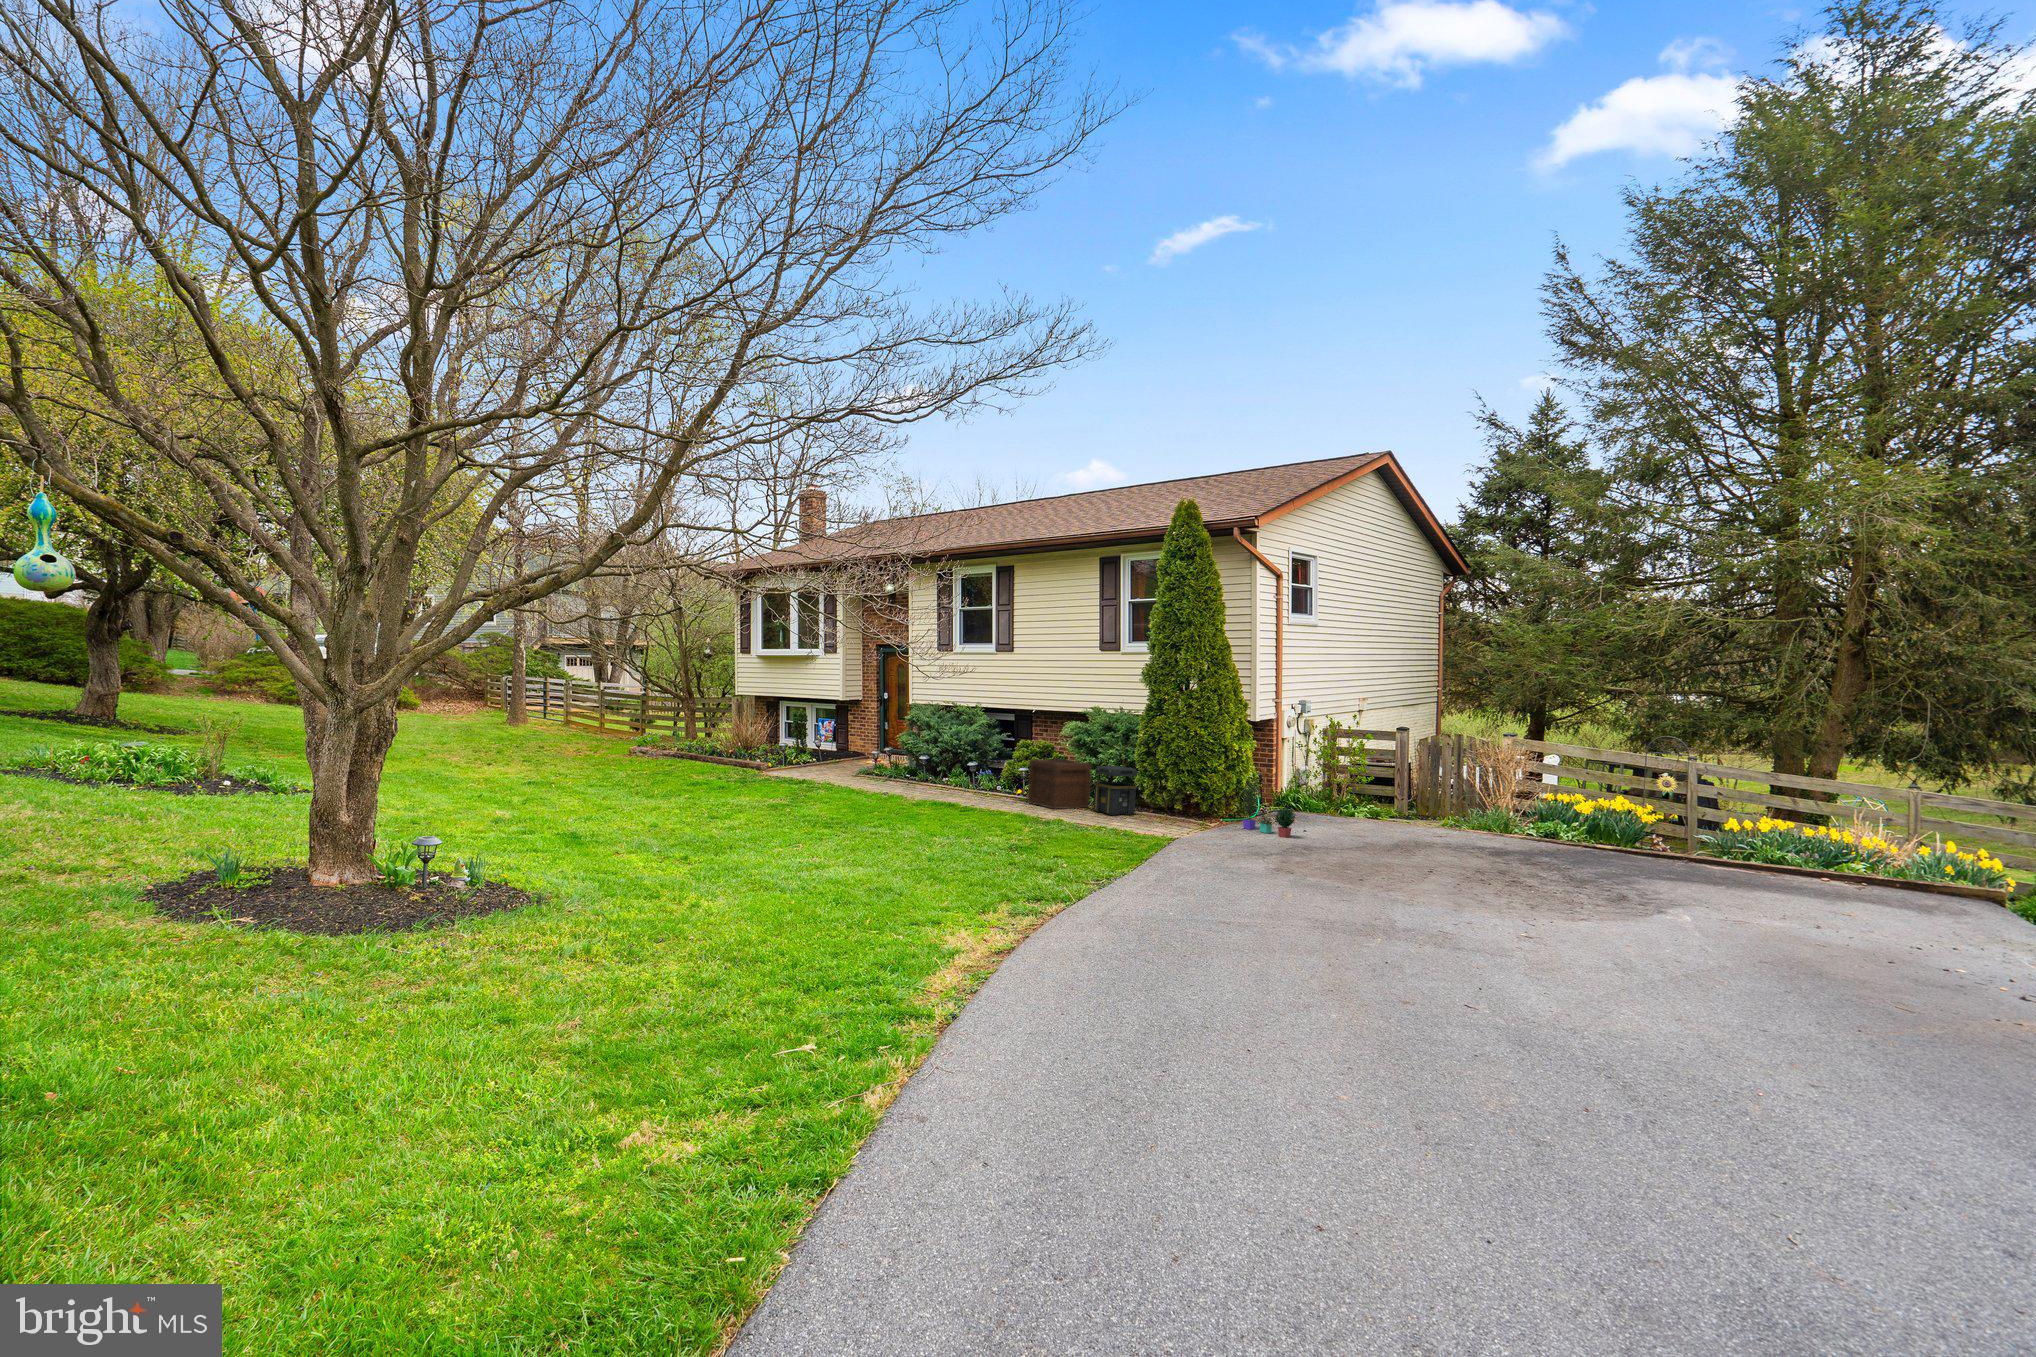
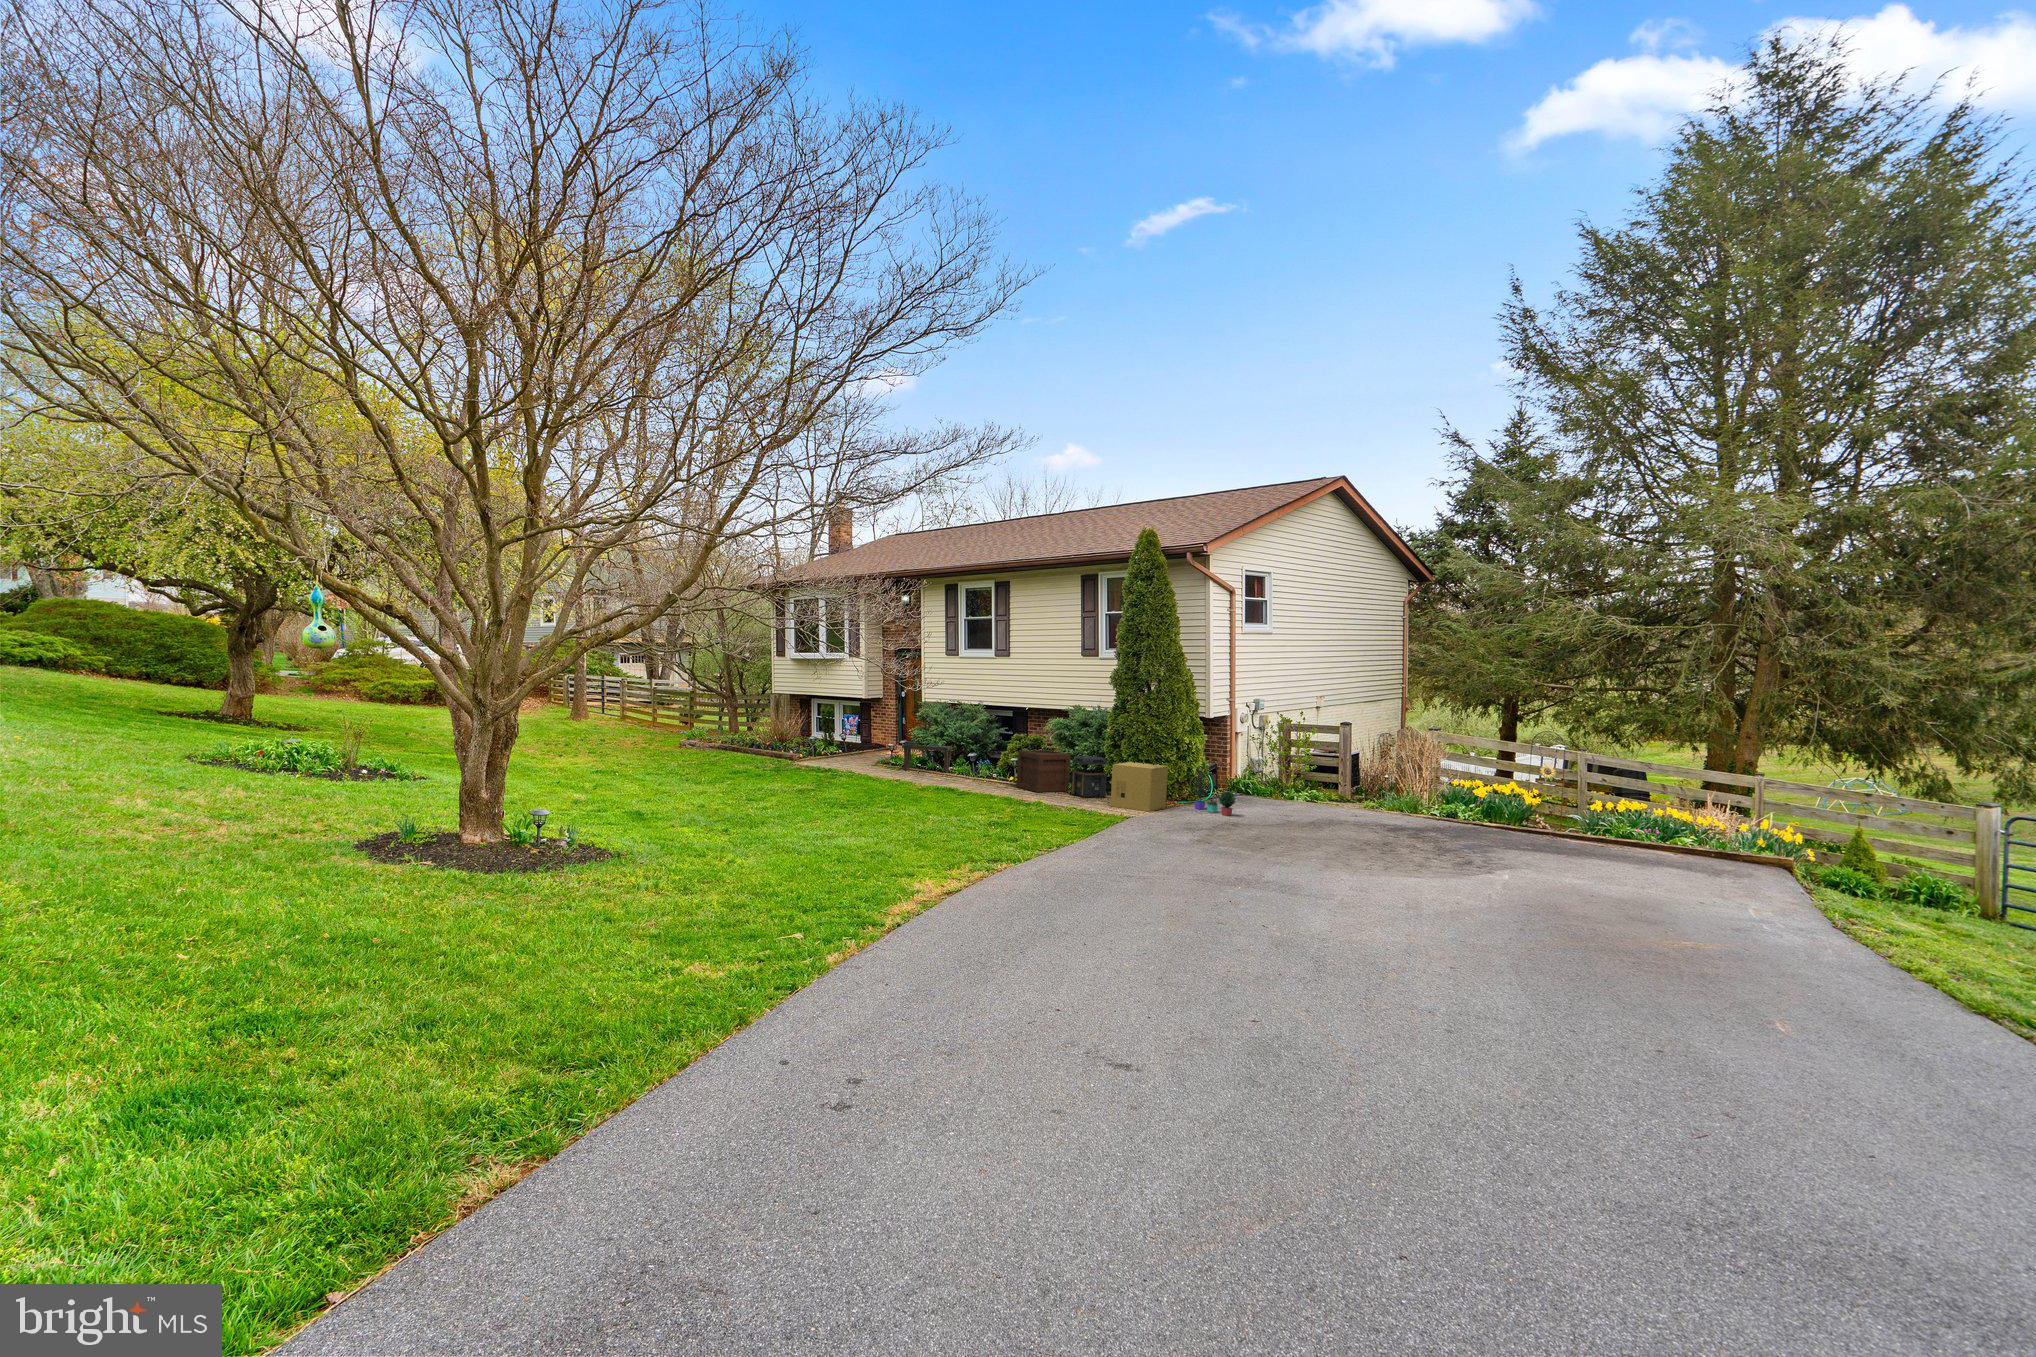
bench: none [892,752,948,786] -> present [904,744,952,773]
cardboard box: none [1145,773,1212,832] -> present [1110,762,1168,811]

